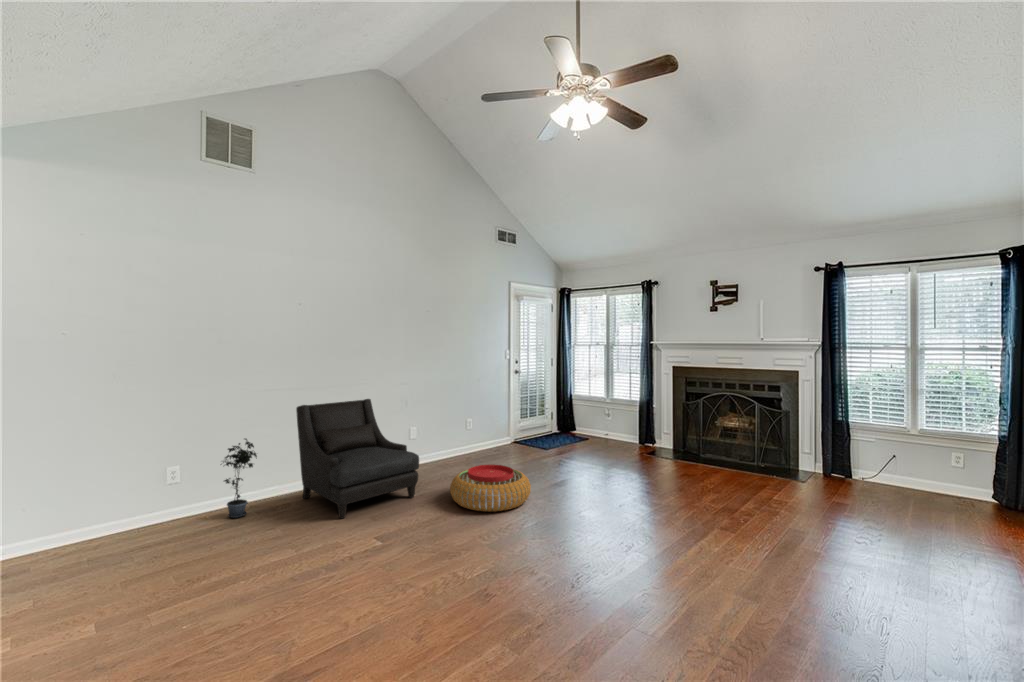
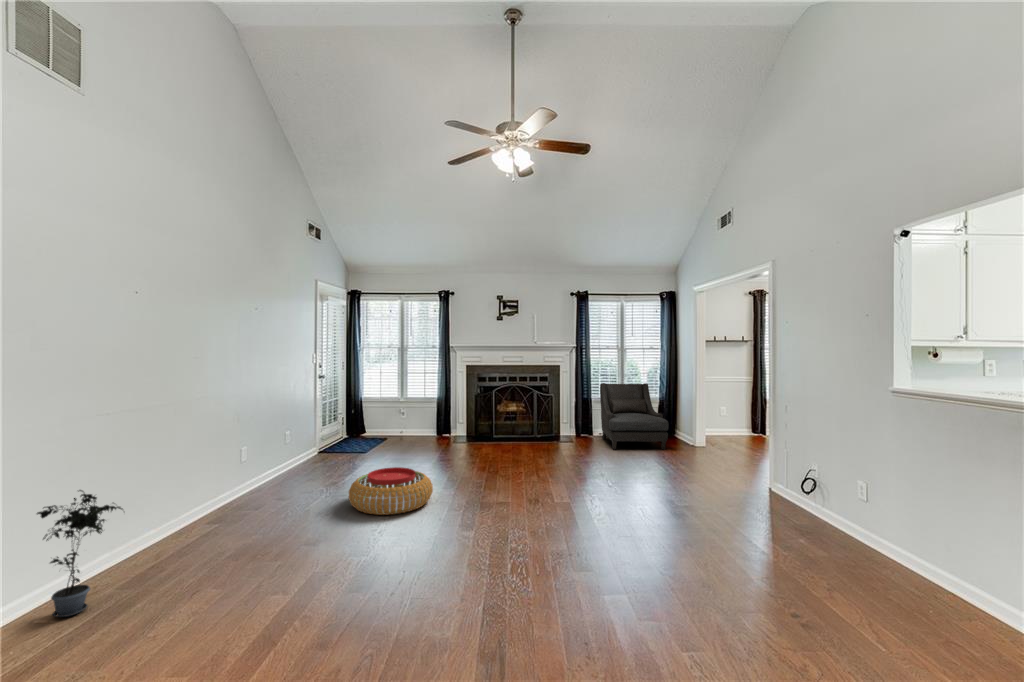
armchair: present [296,399,419,519] -> present [600,383,669,450]

